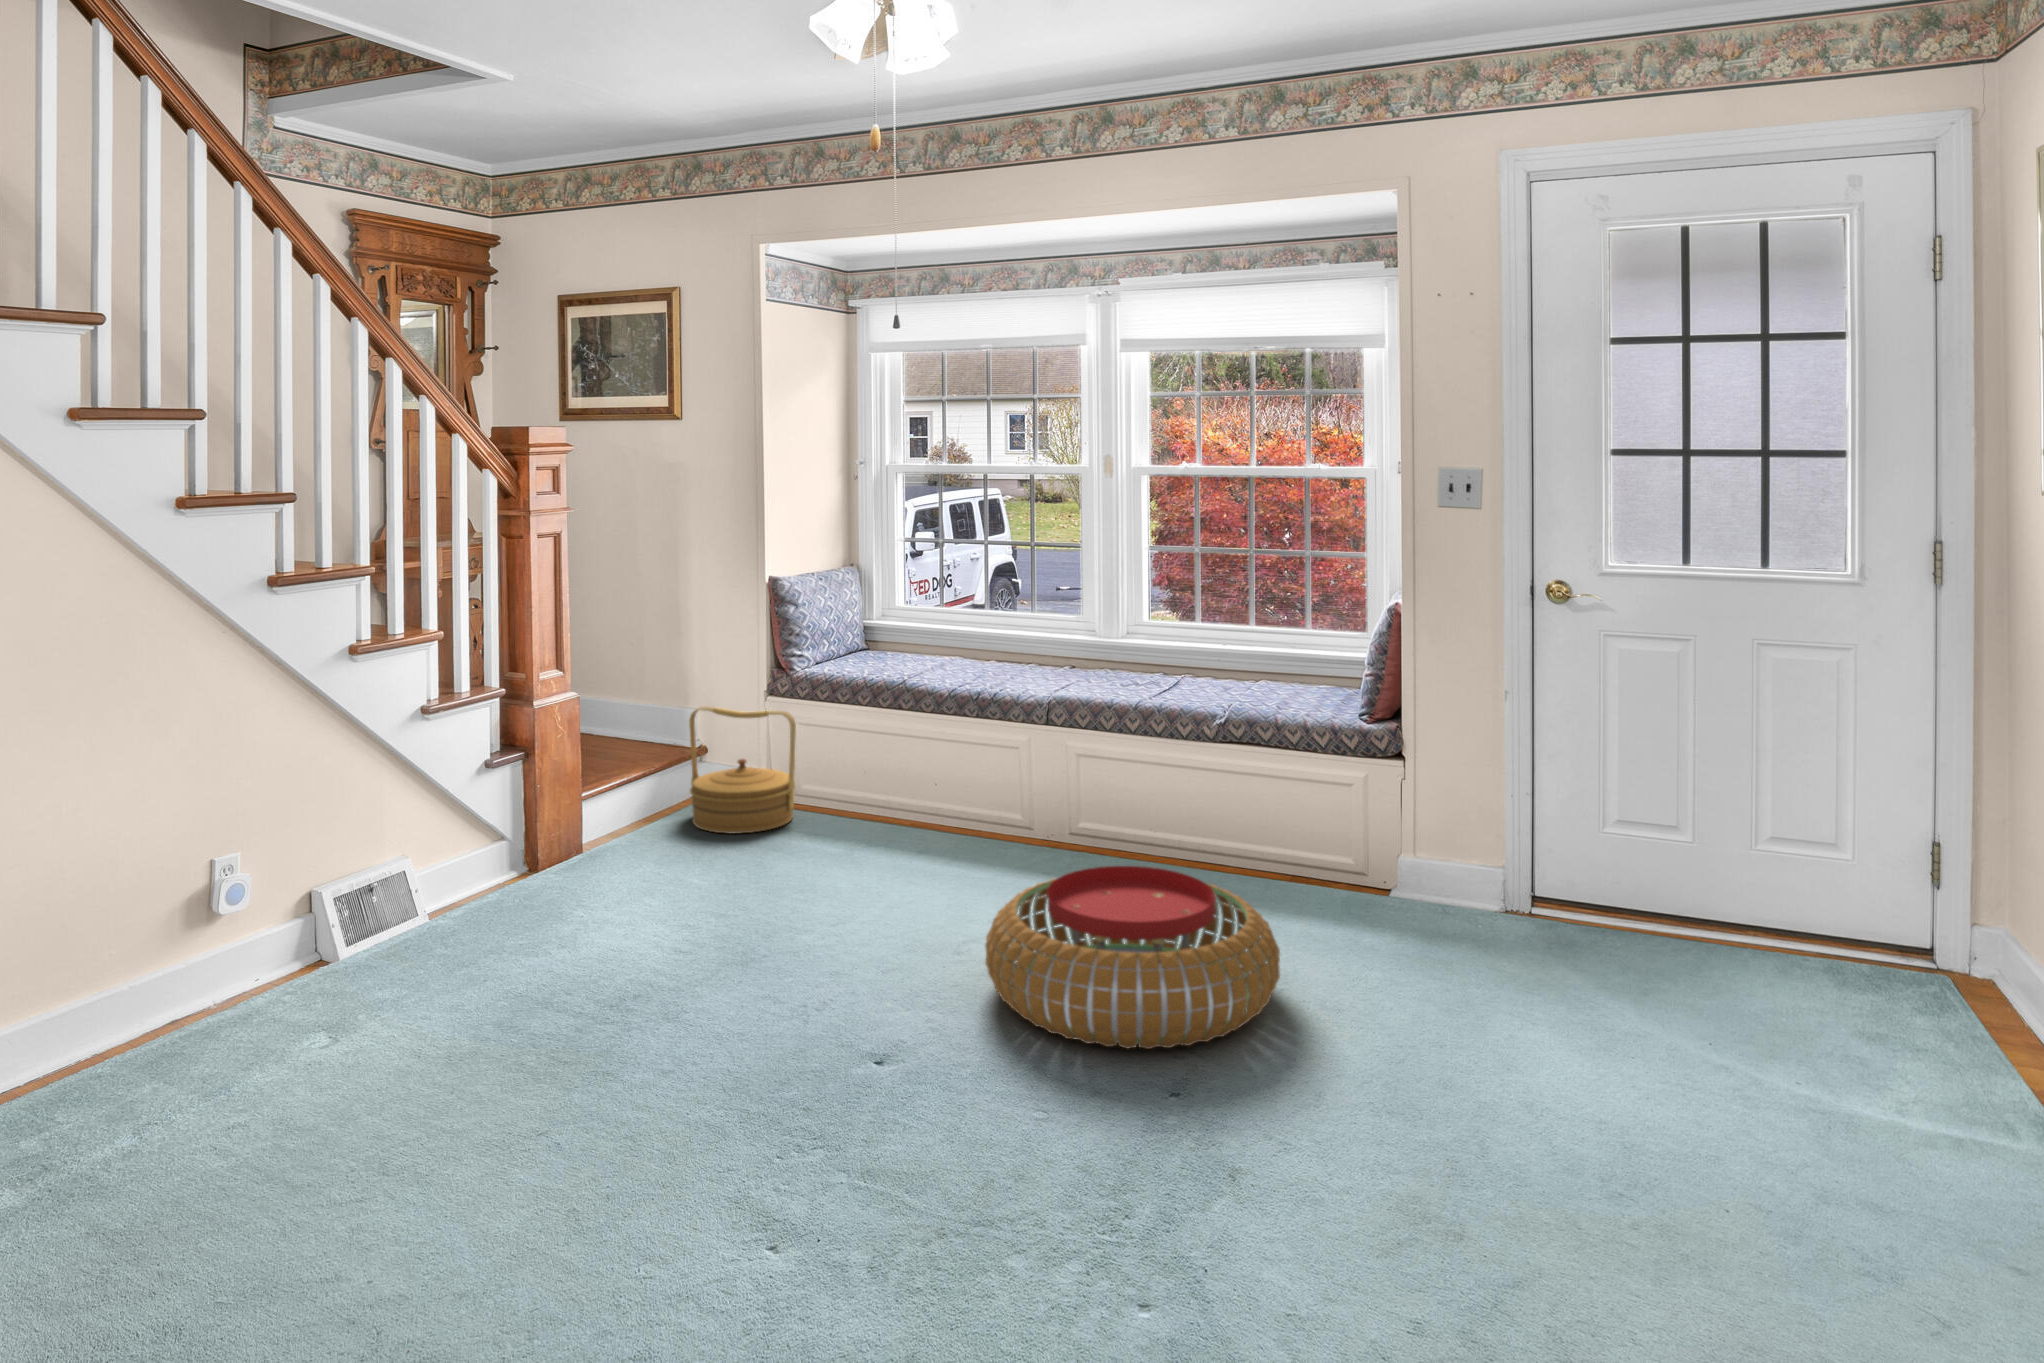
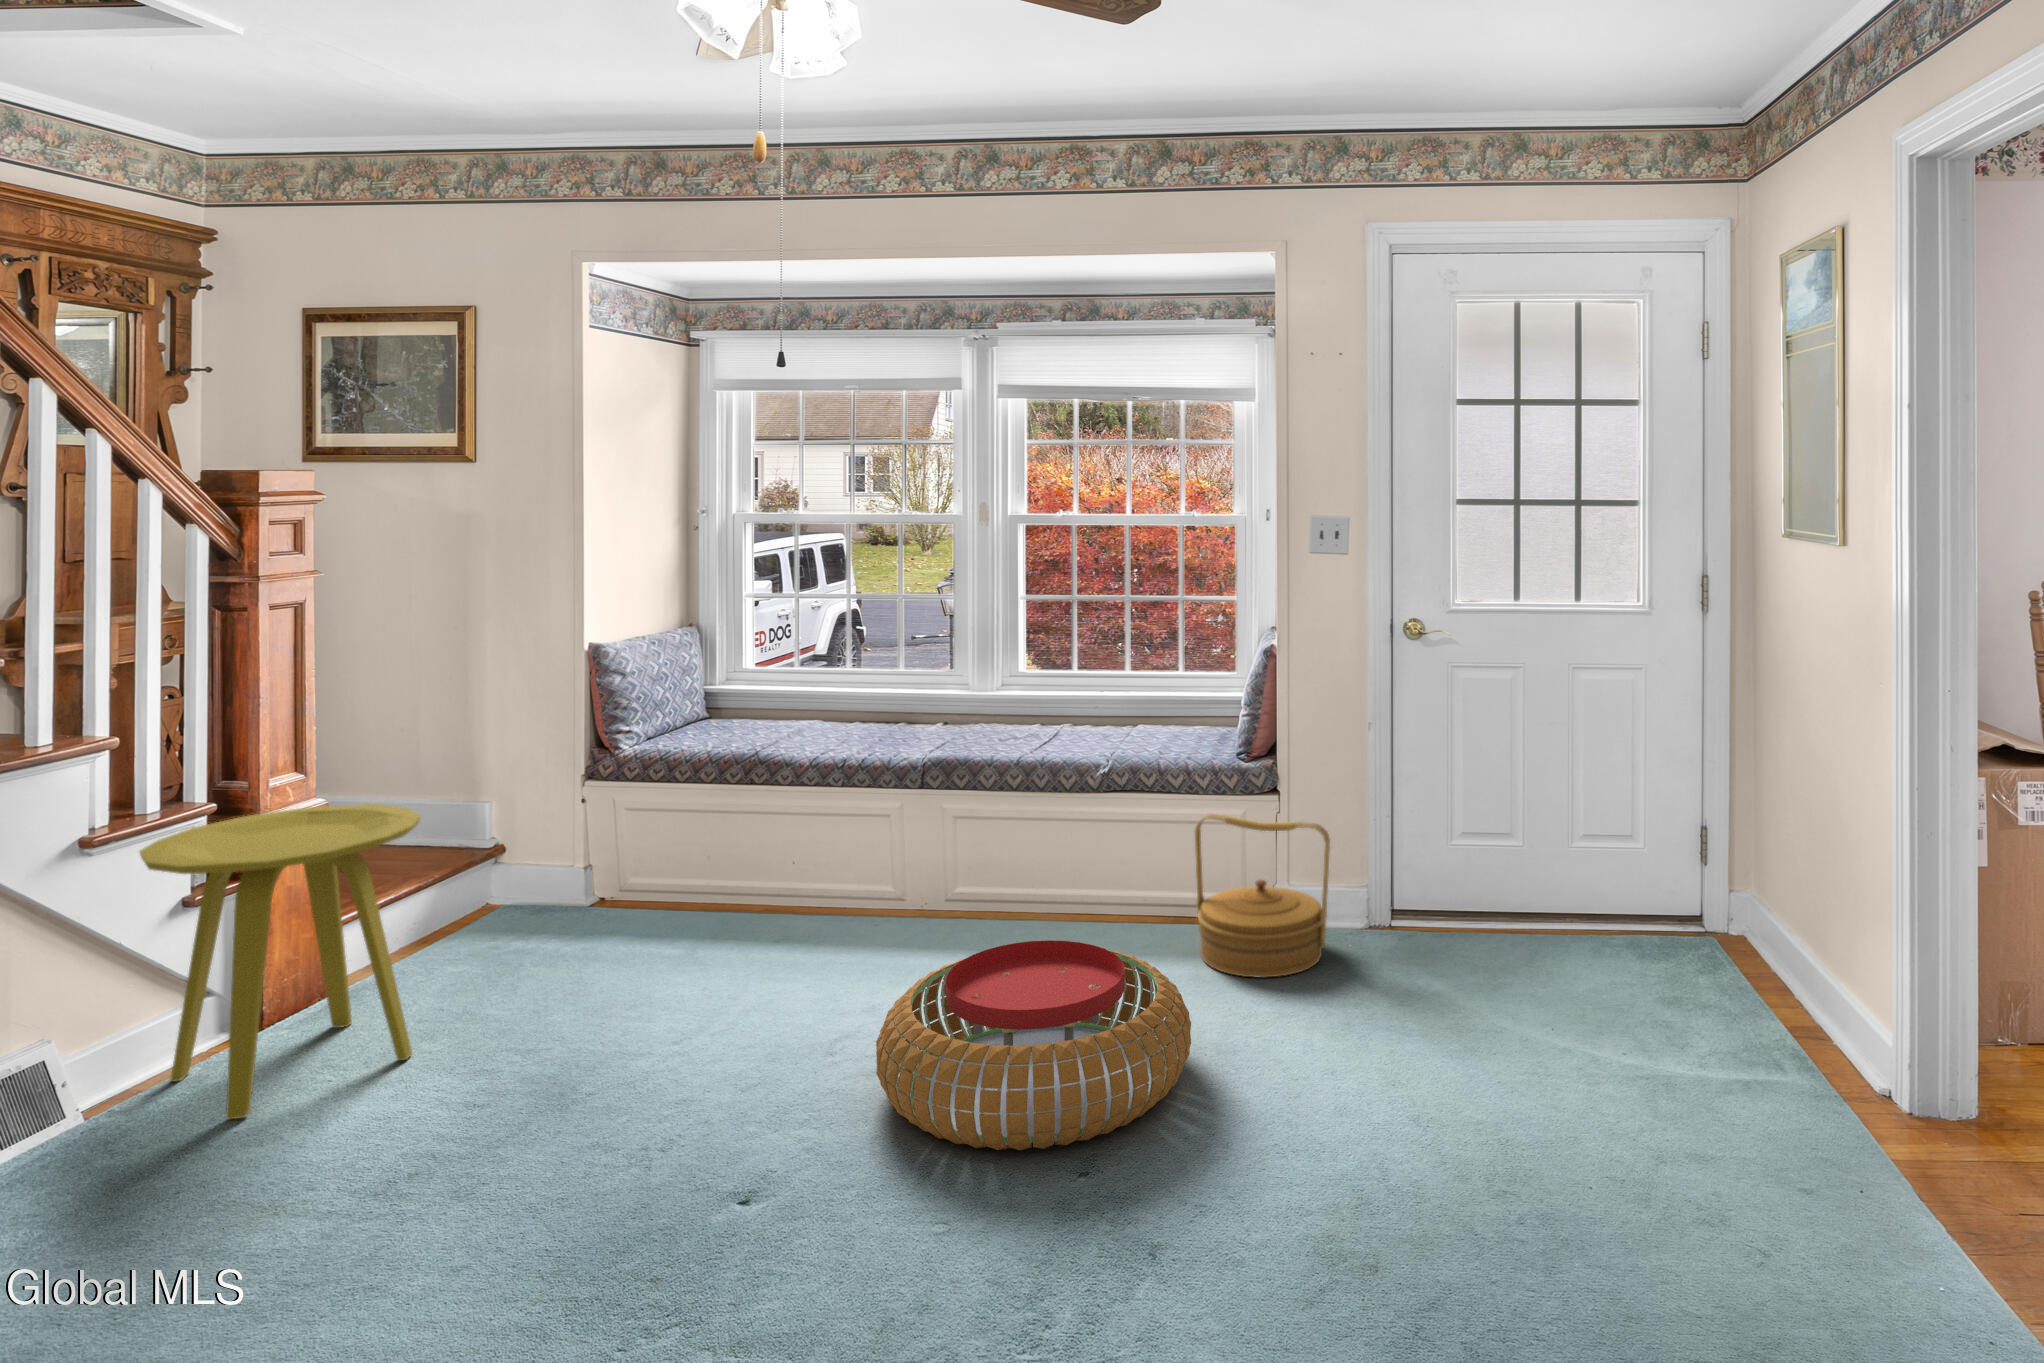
side table: none [452,699,639,932] -> present [139,804,420,1120]
woven basket: present [689,707,796,834] -> present [1195,814,1330,978]

